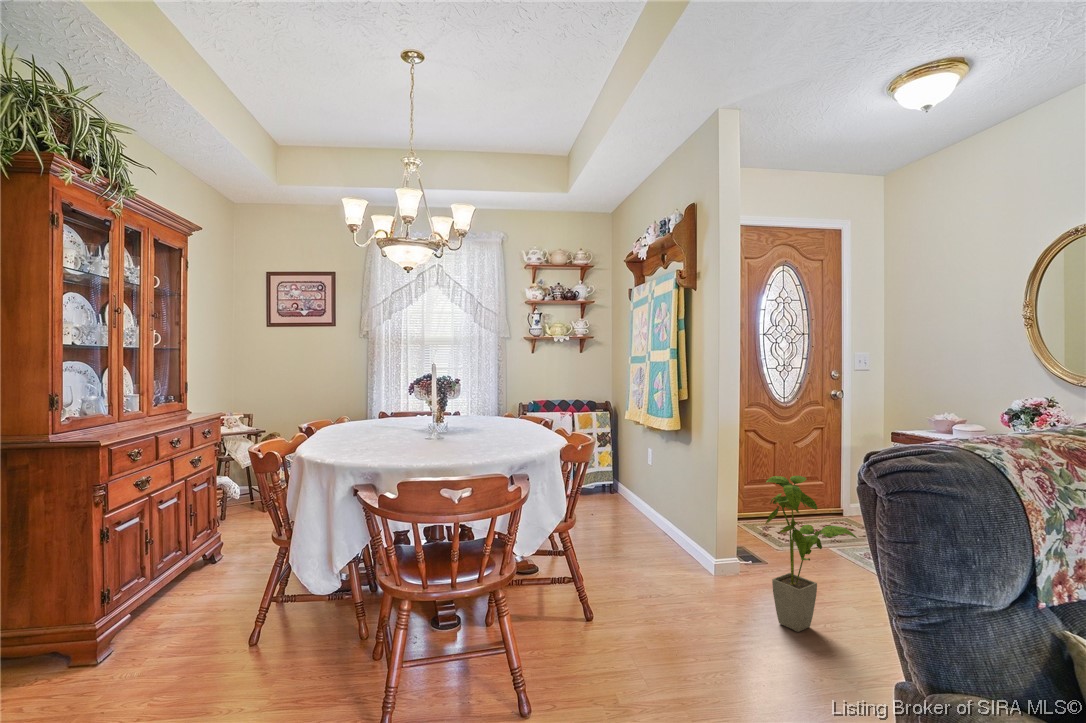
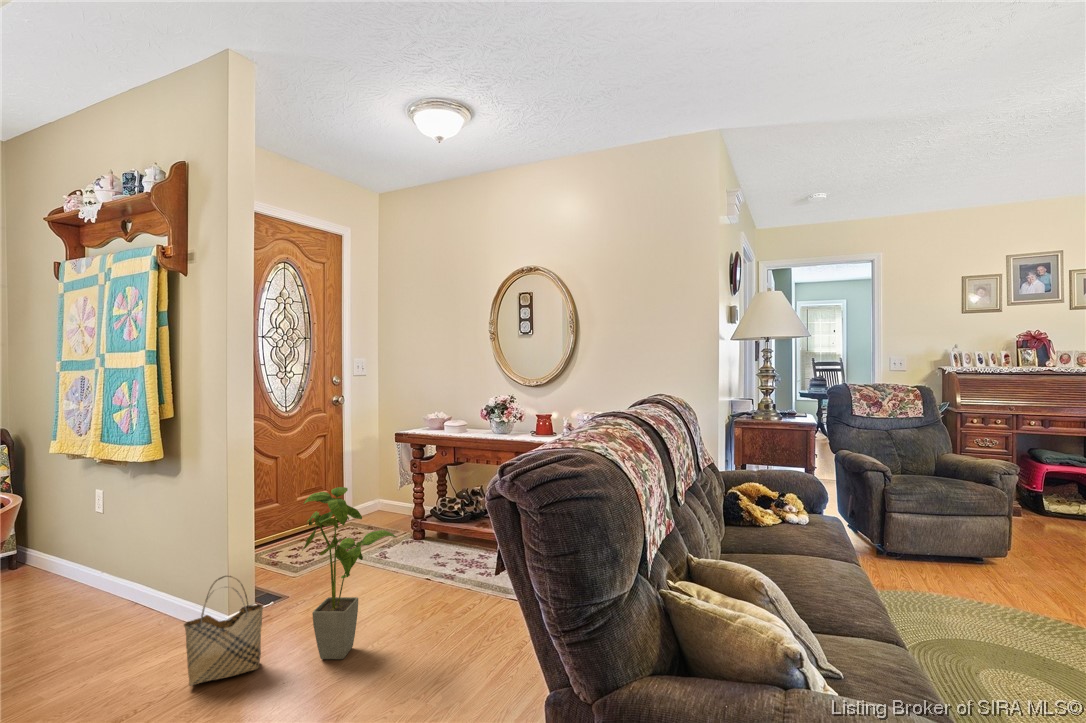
woven basket: none [680,526,735,607] -> present [184,576,263,686]

